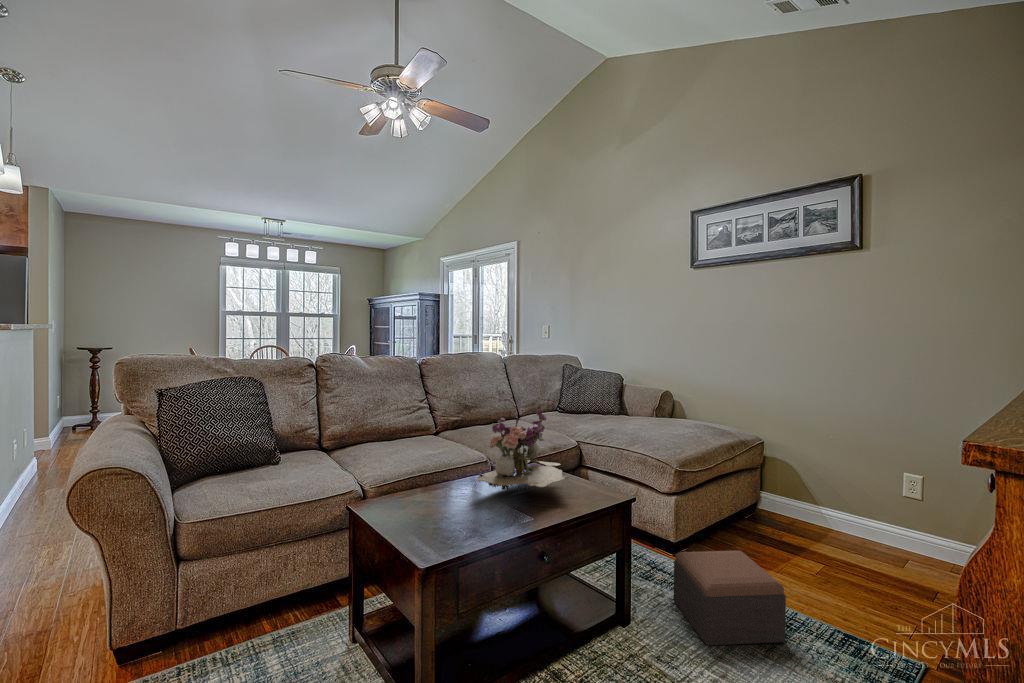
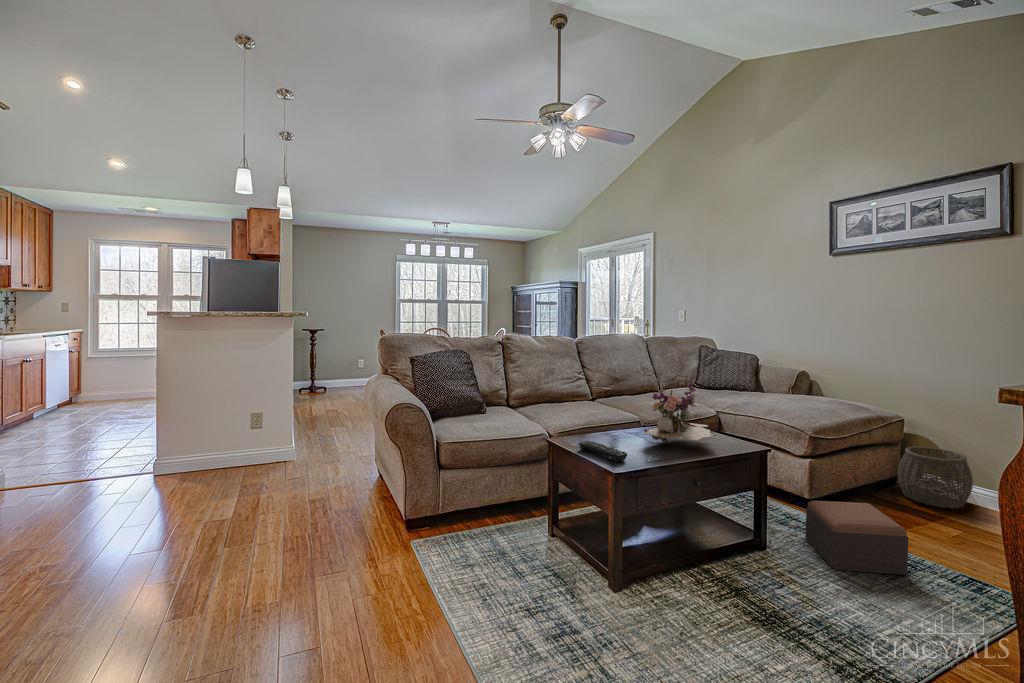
woven basket: none [762,473,833,541] -> present [898,447,973,509]
remote control: none [385,494,447,528] -> present [579,441,627,462]

